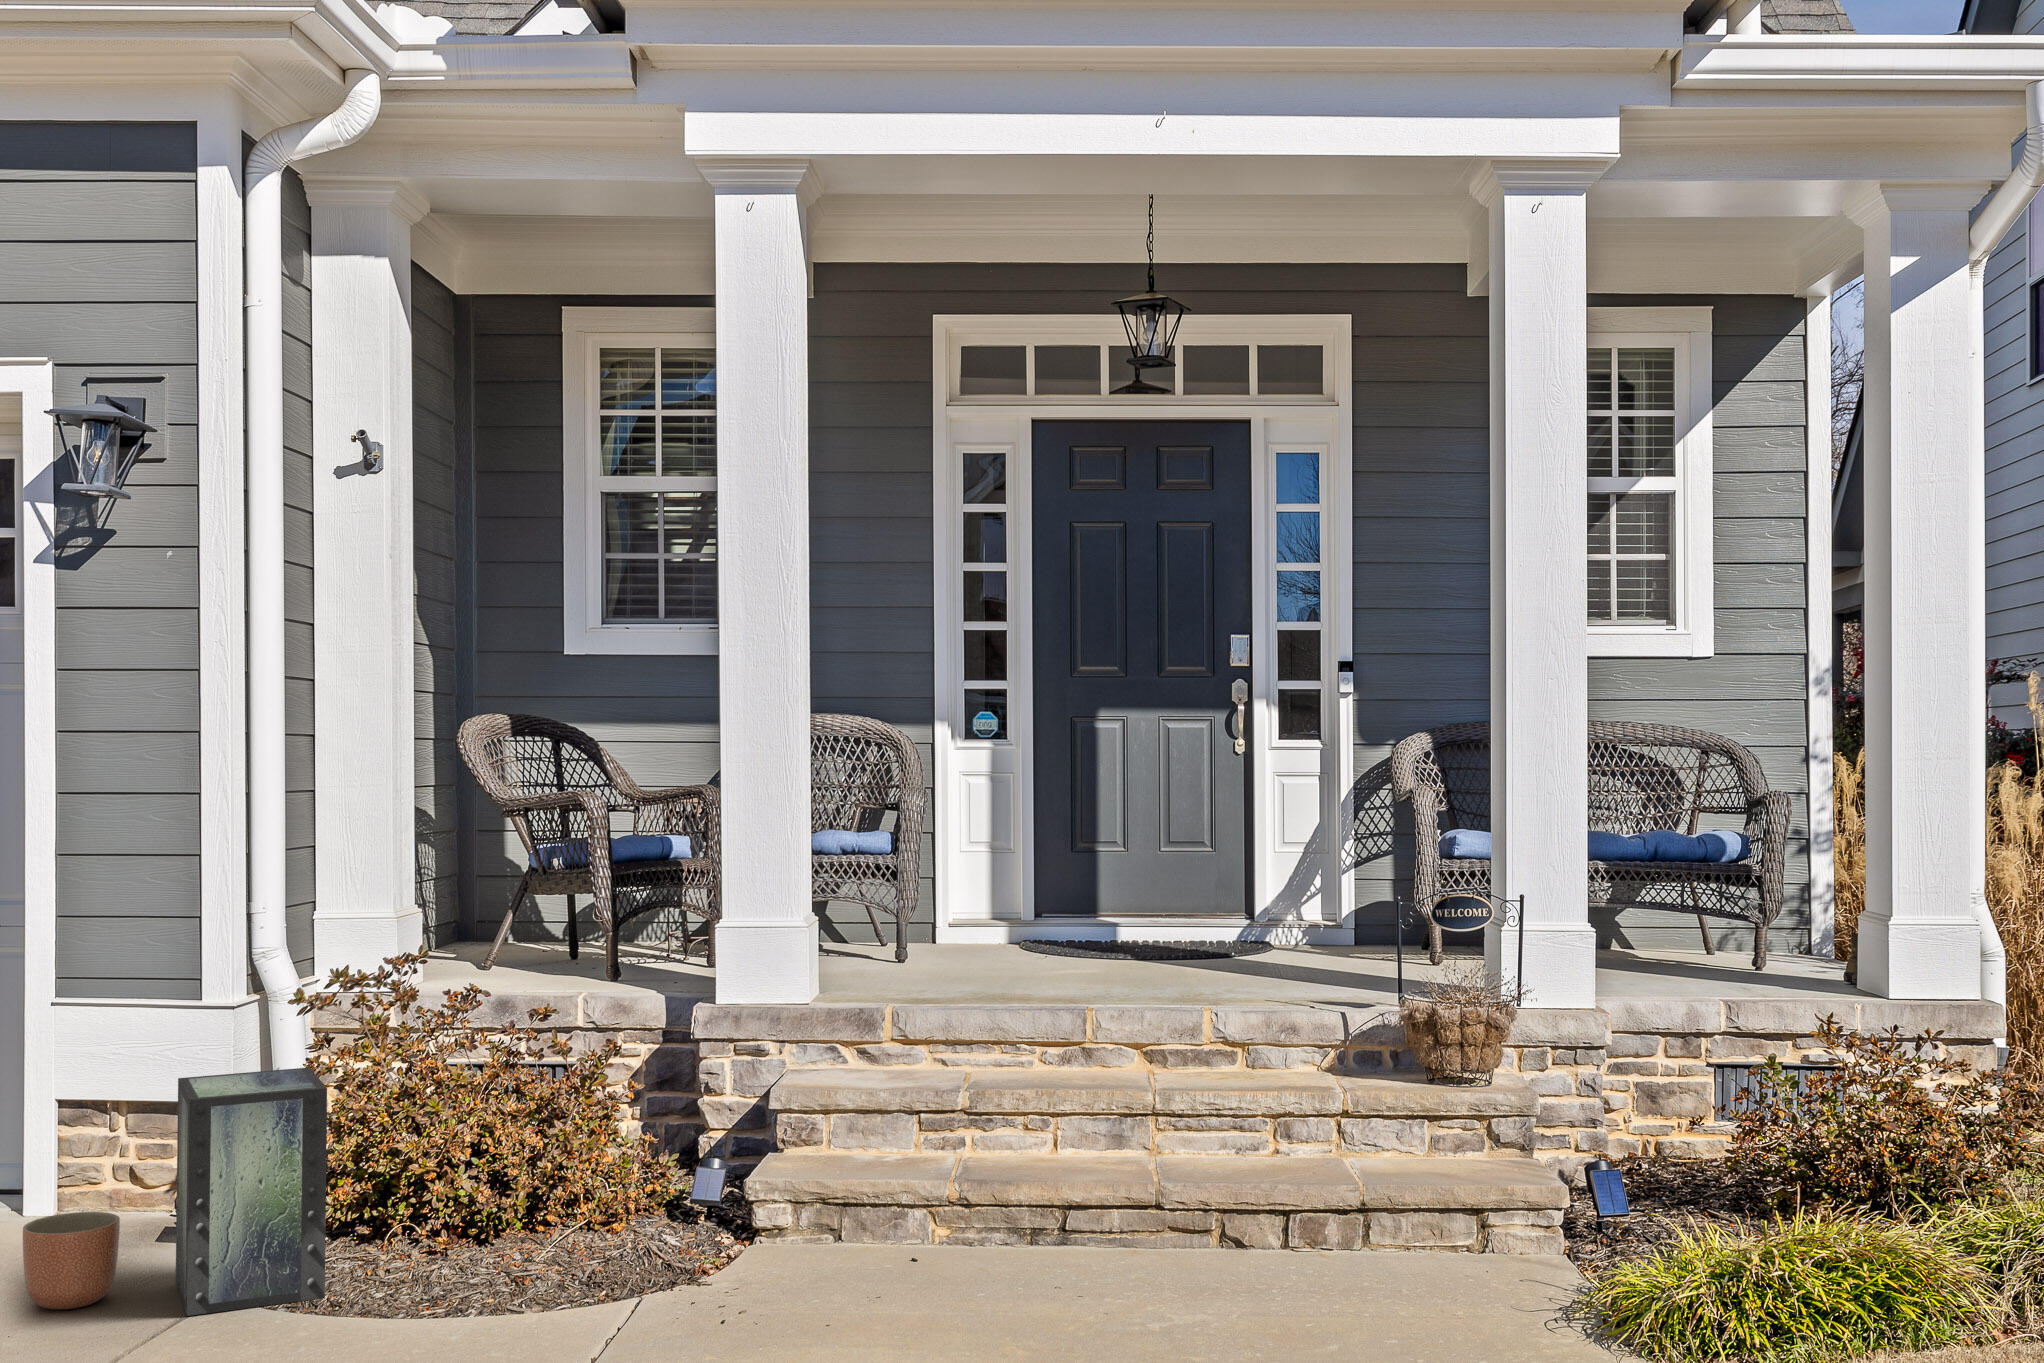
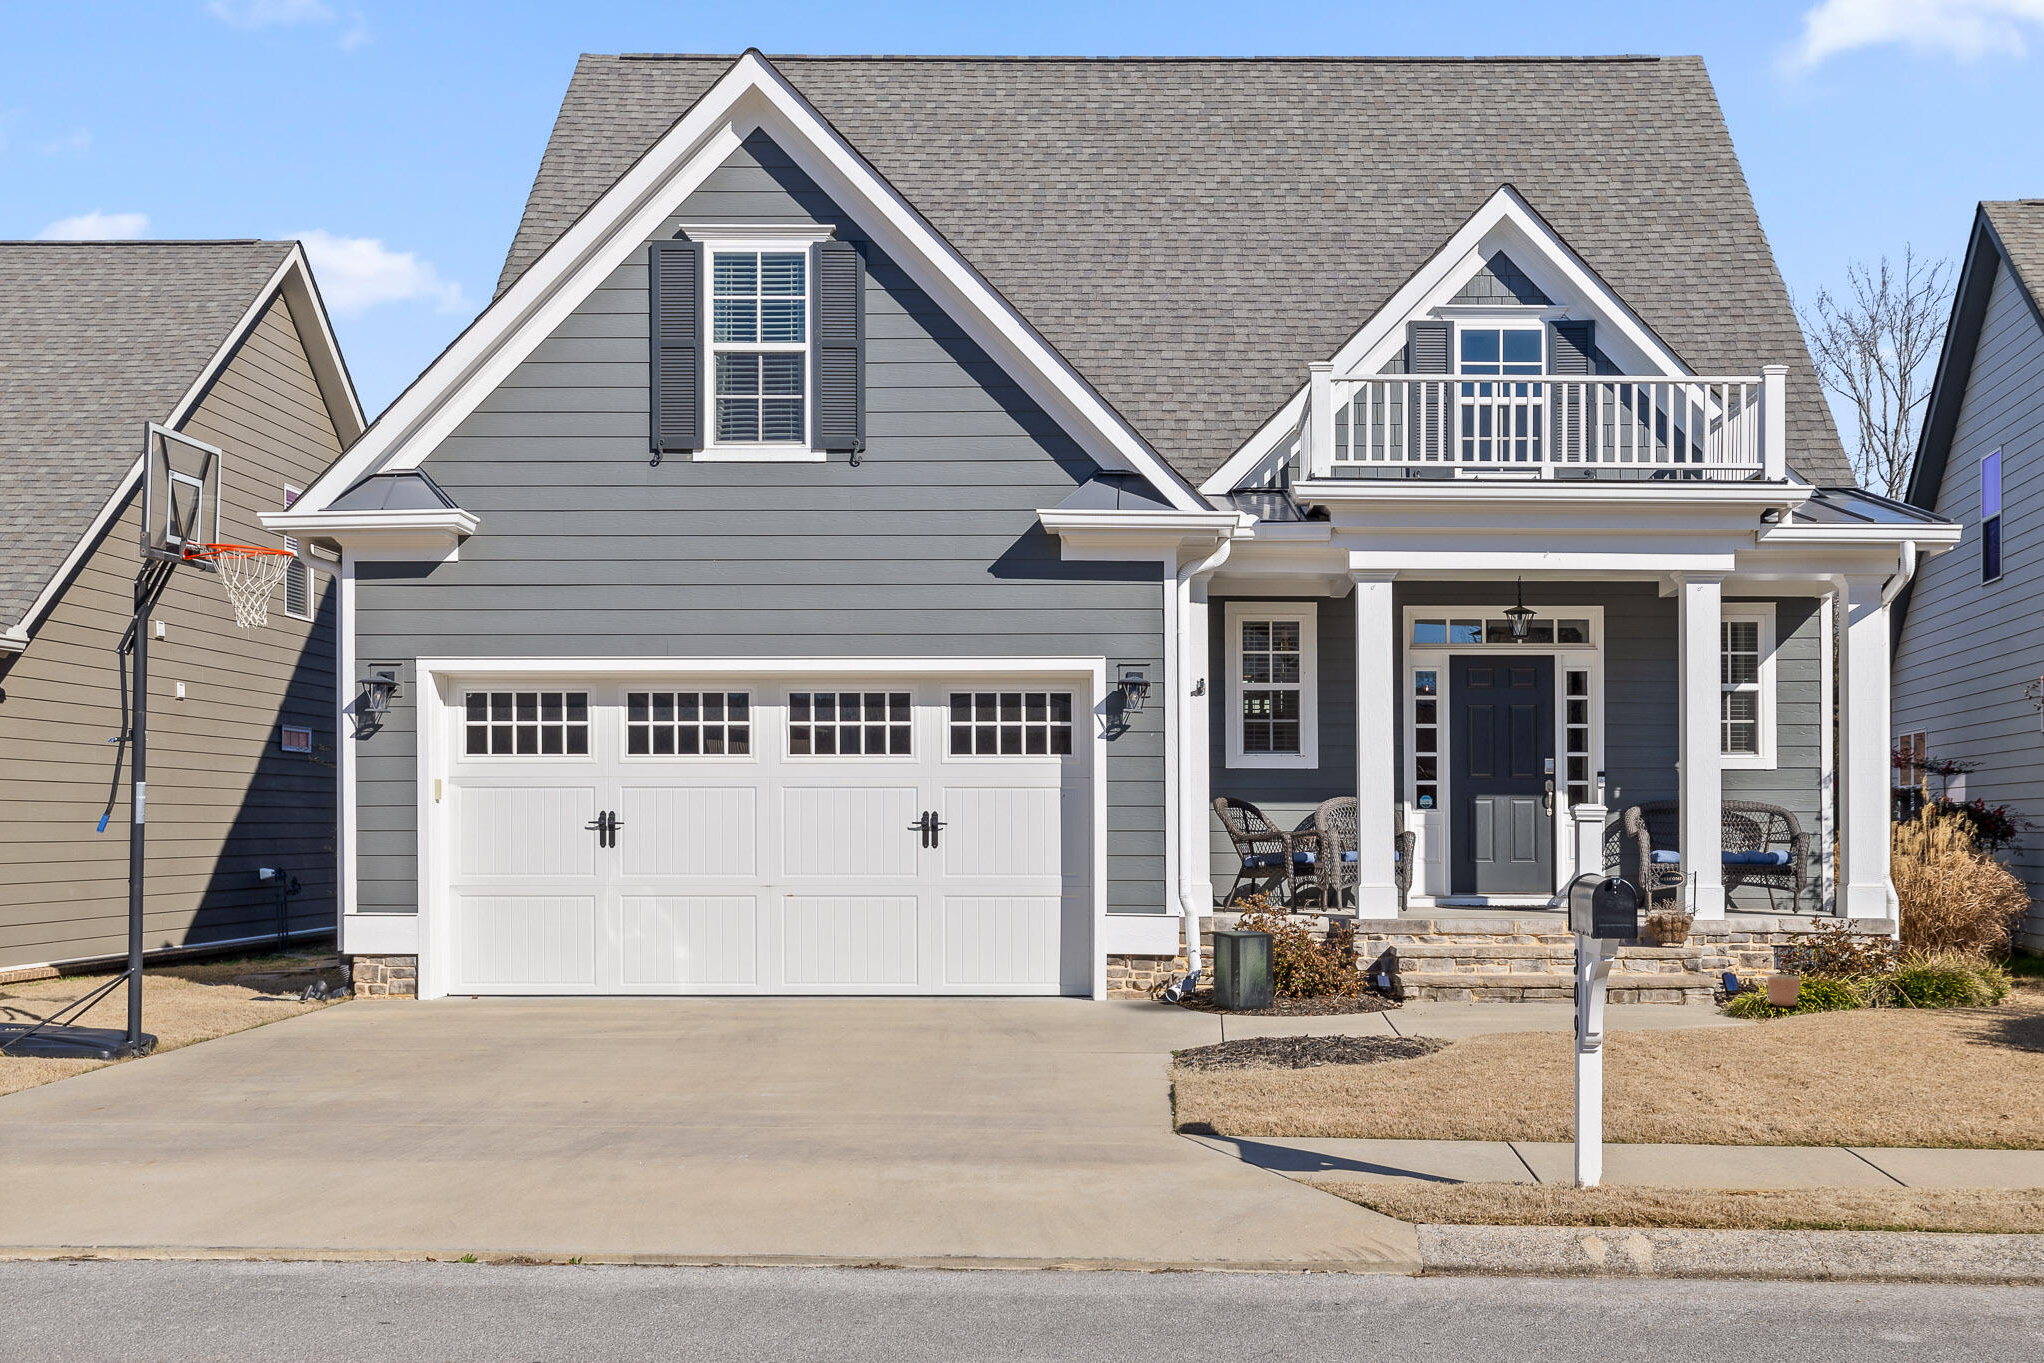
planter: present [23,1212,120,1309] -> present [1767,975,1800,1006]

